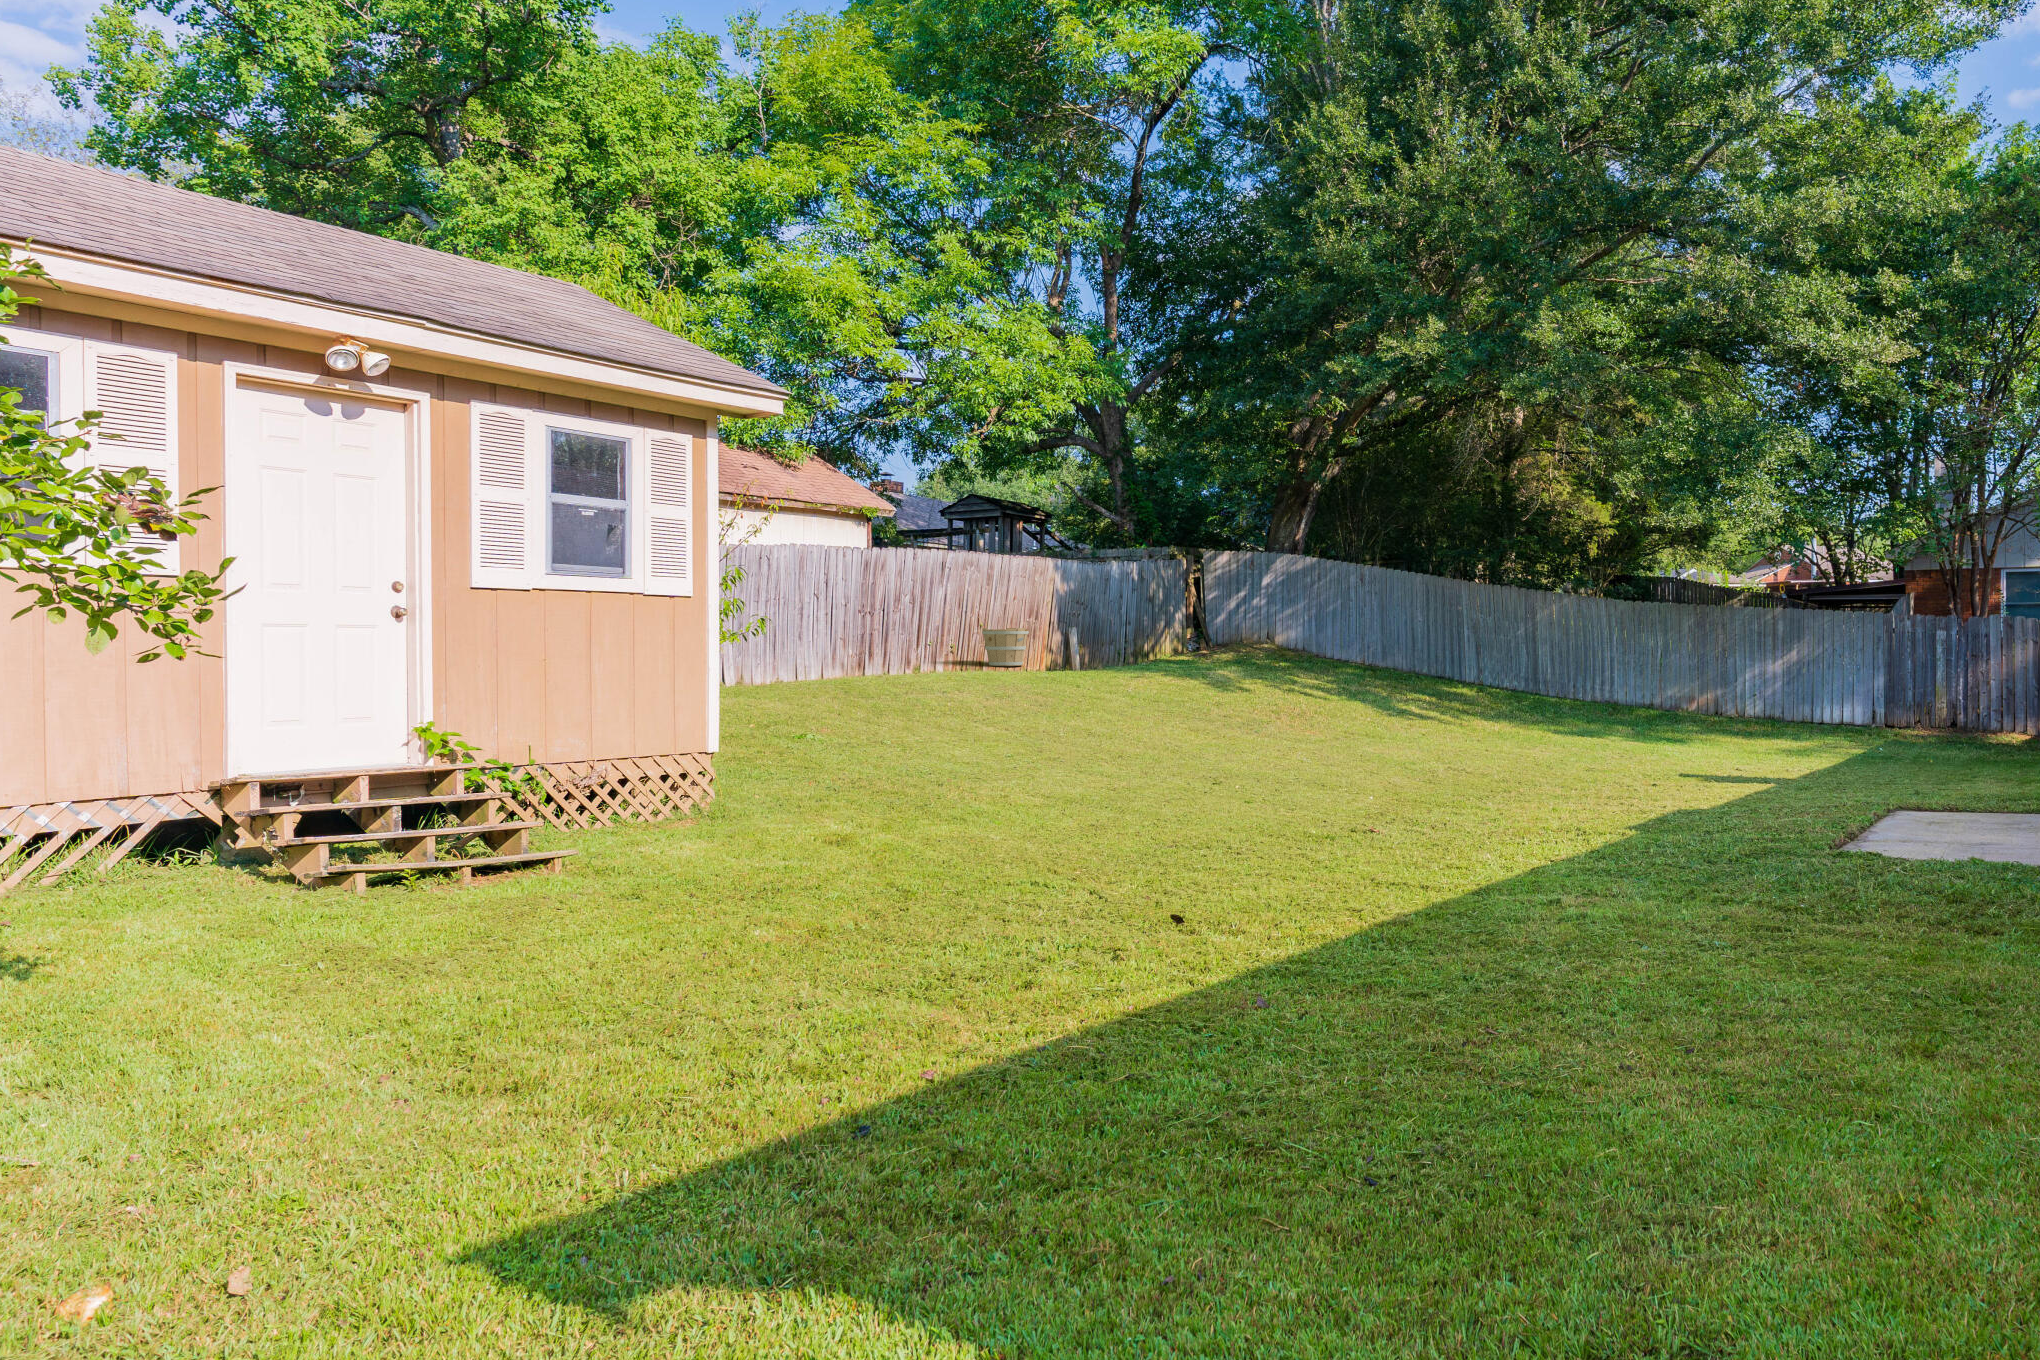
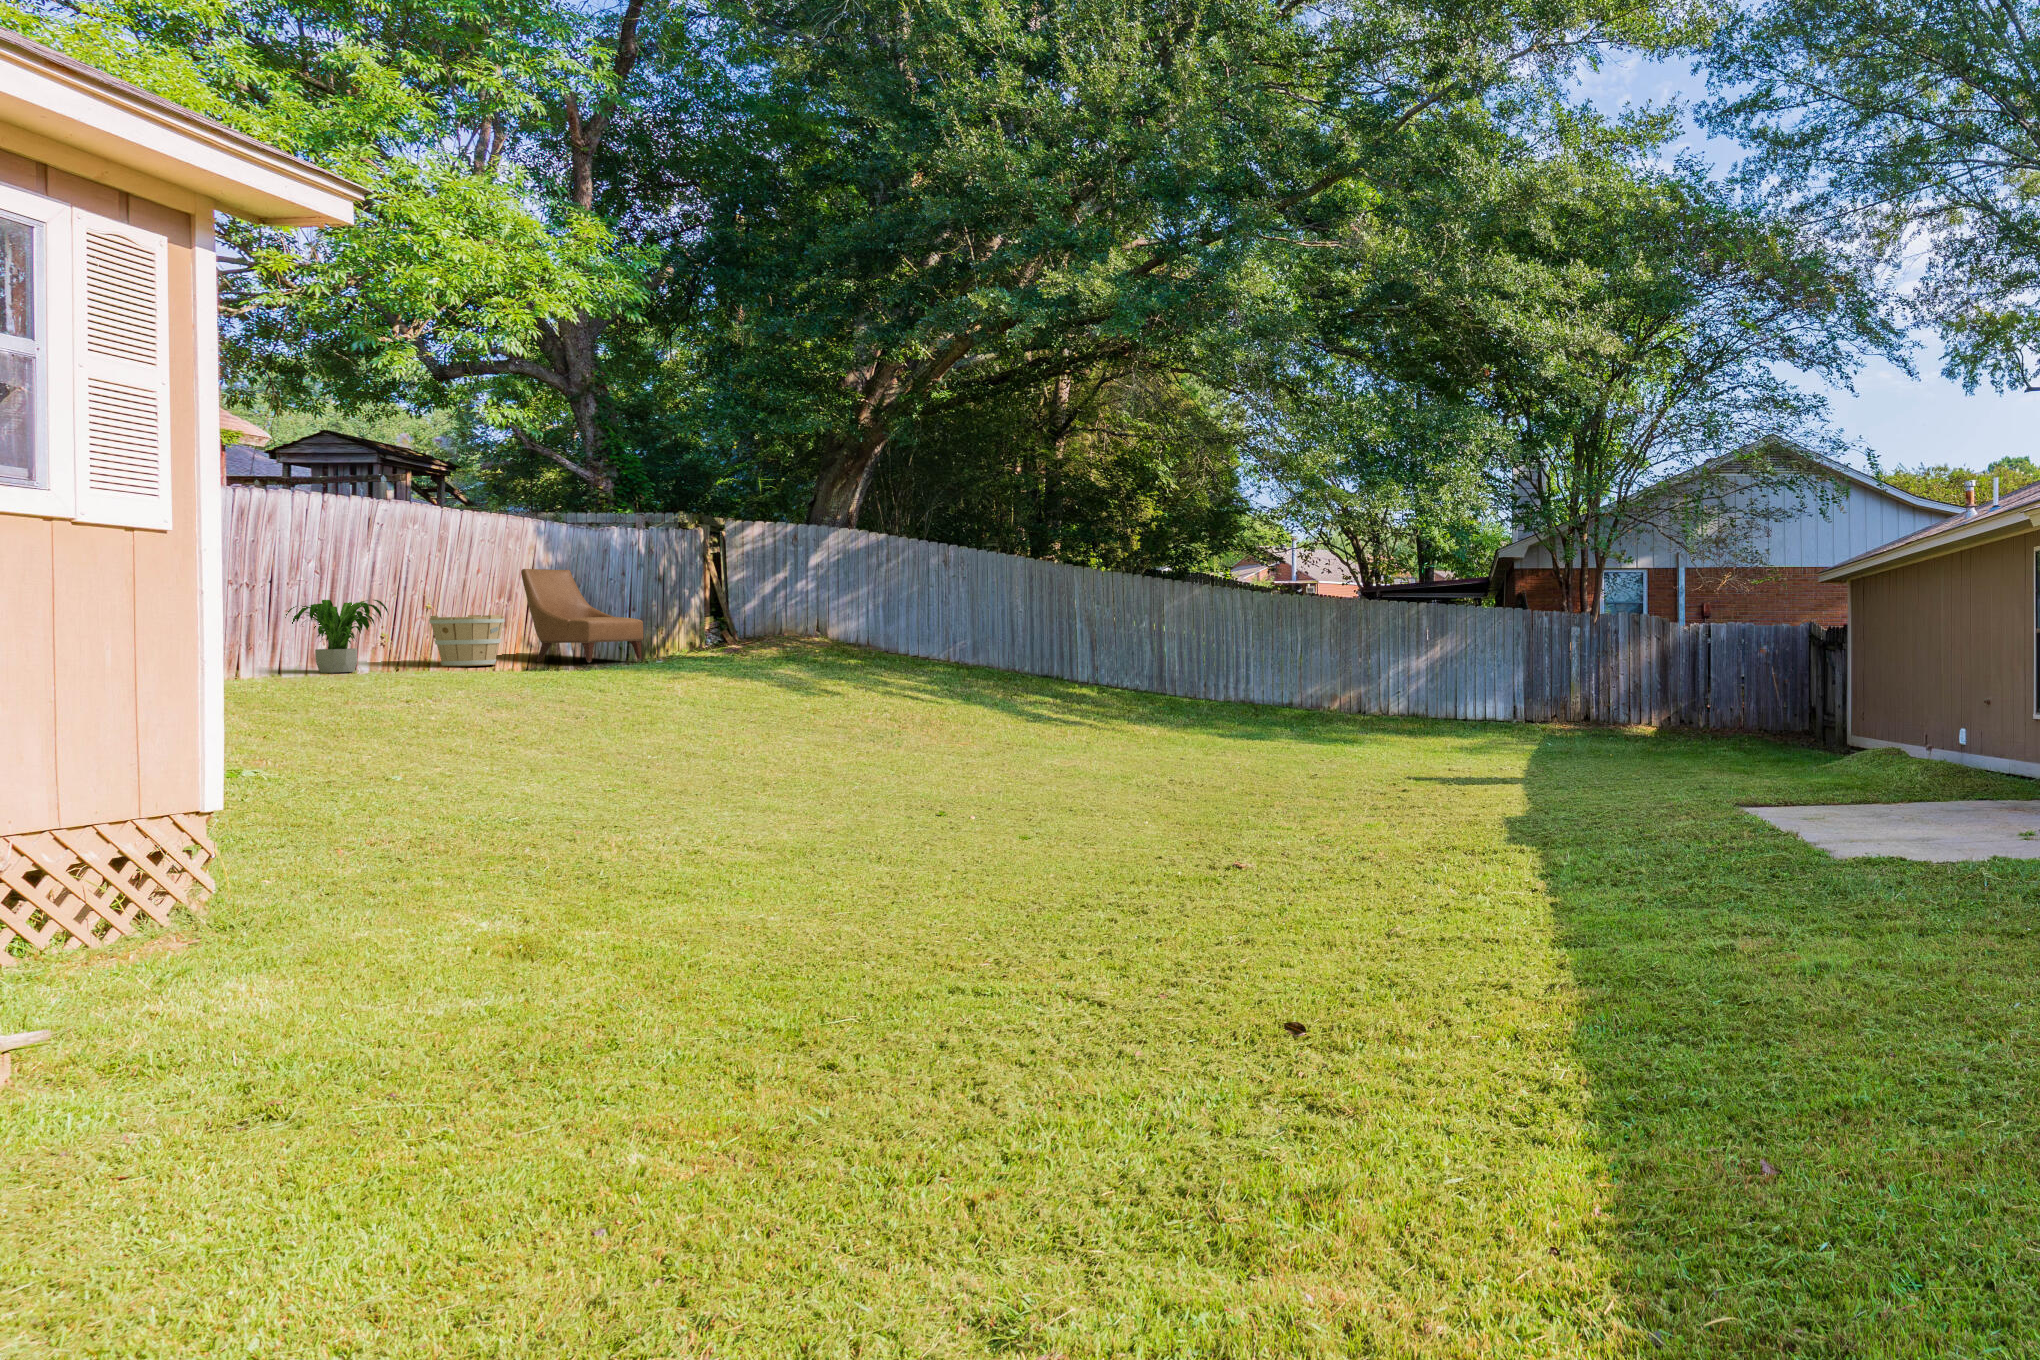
chair: none [1045,593,1123,666] -> present [521,569,643,662]
potted plant: none [892,616,952,668] -> present [285,600,389,673]

